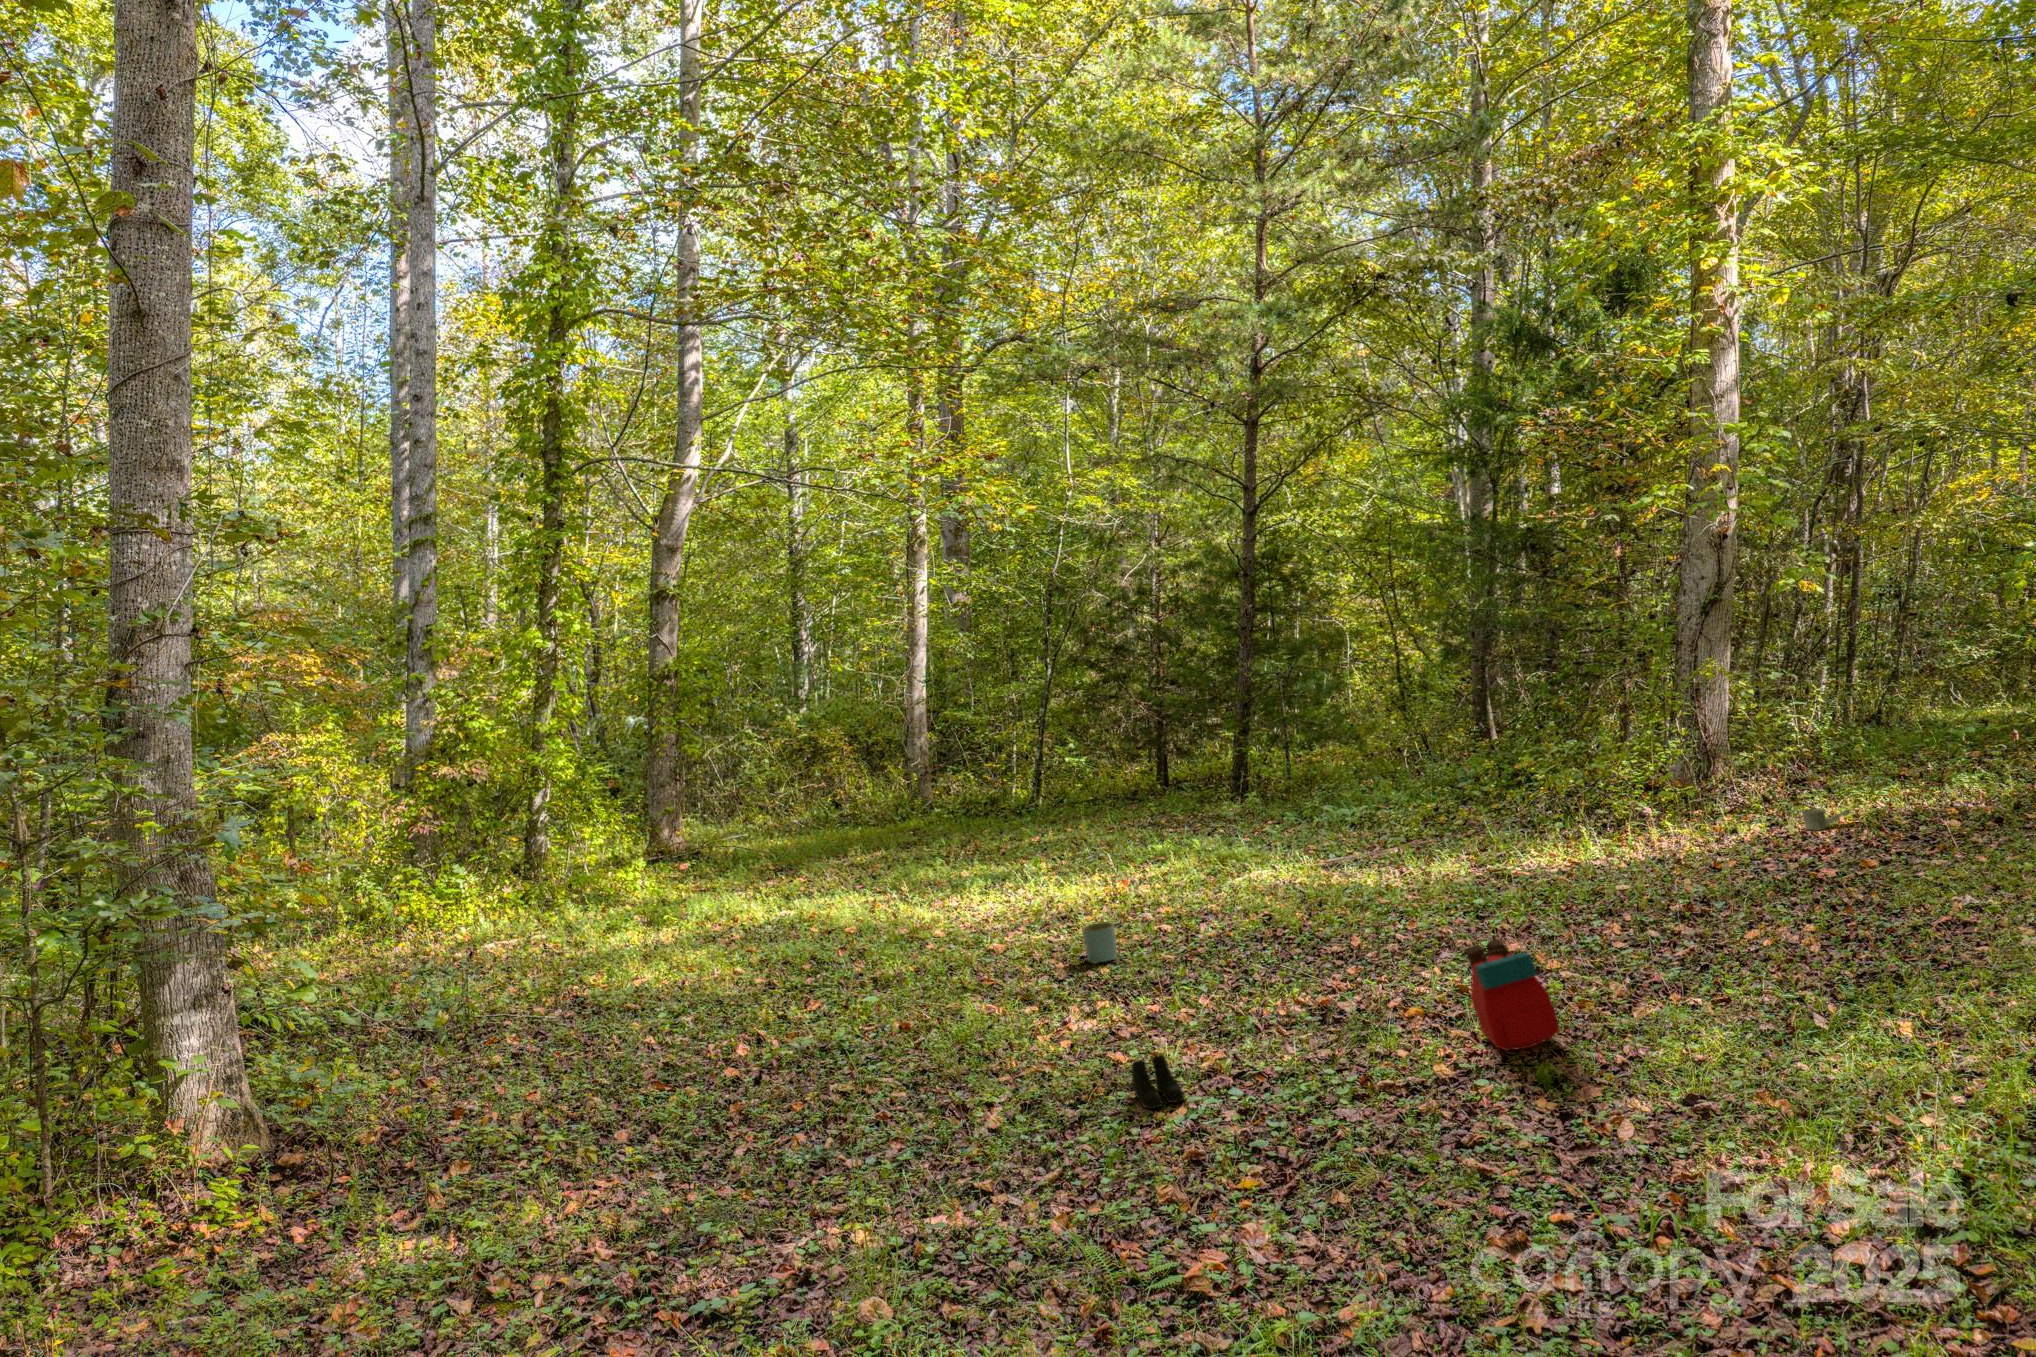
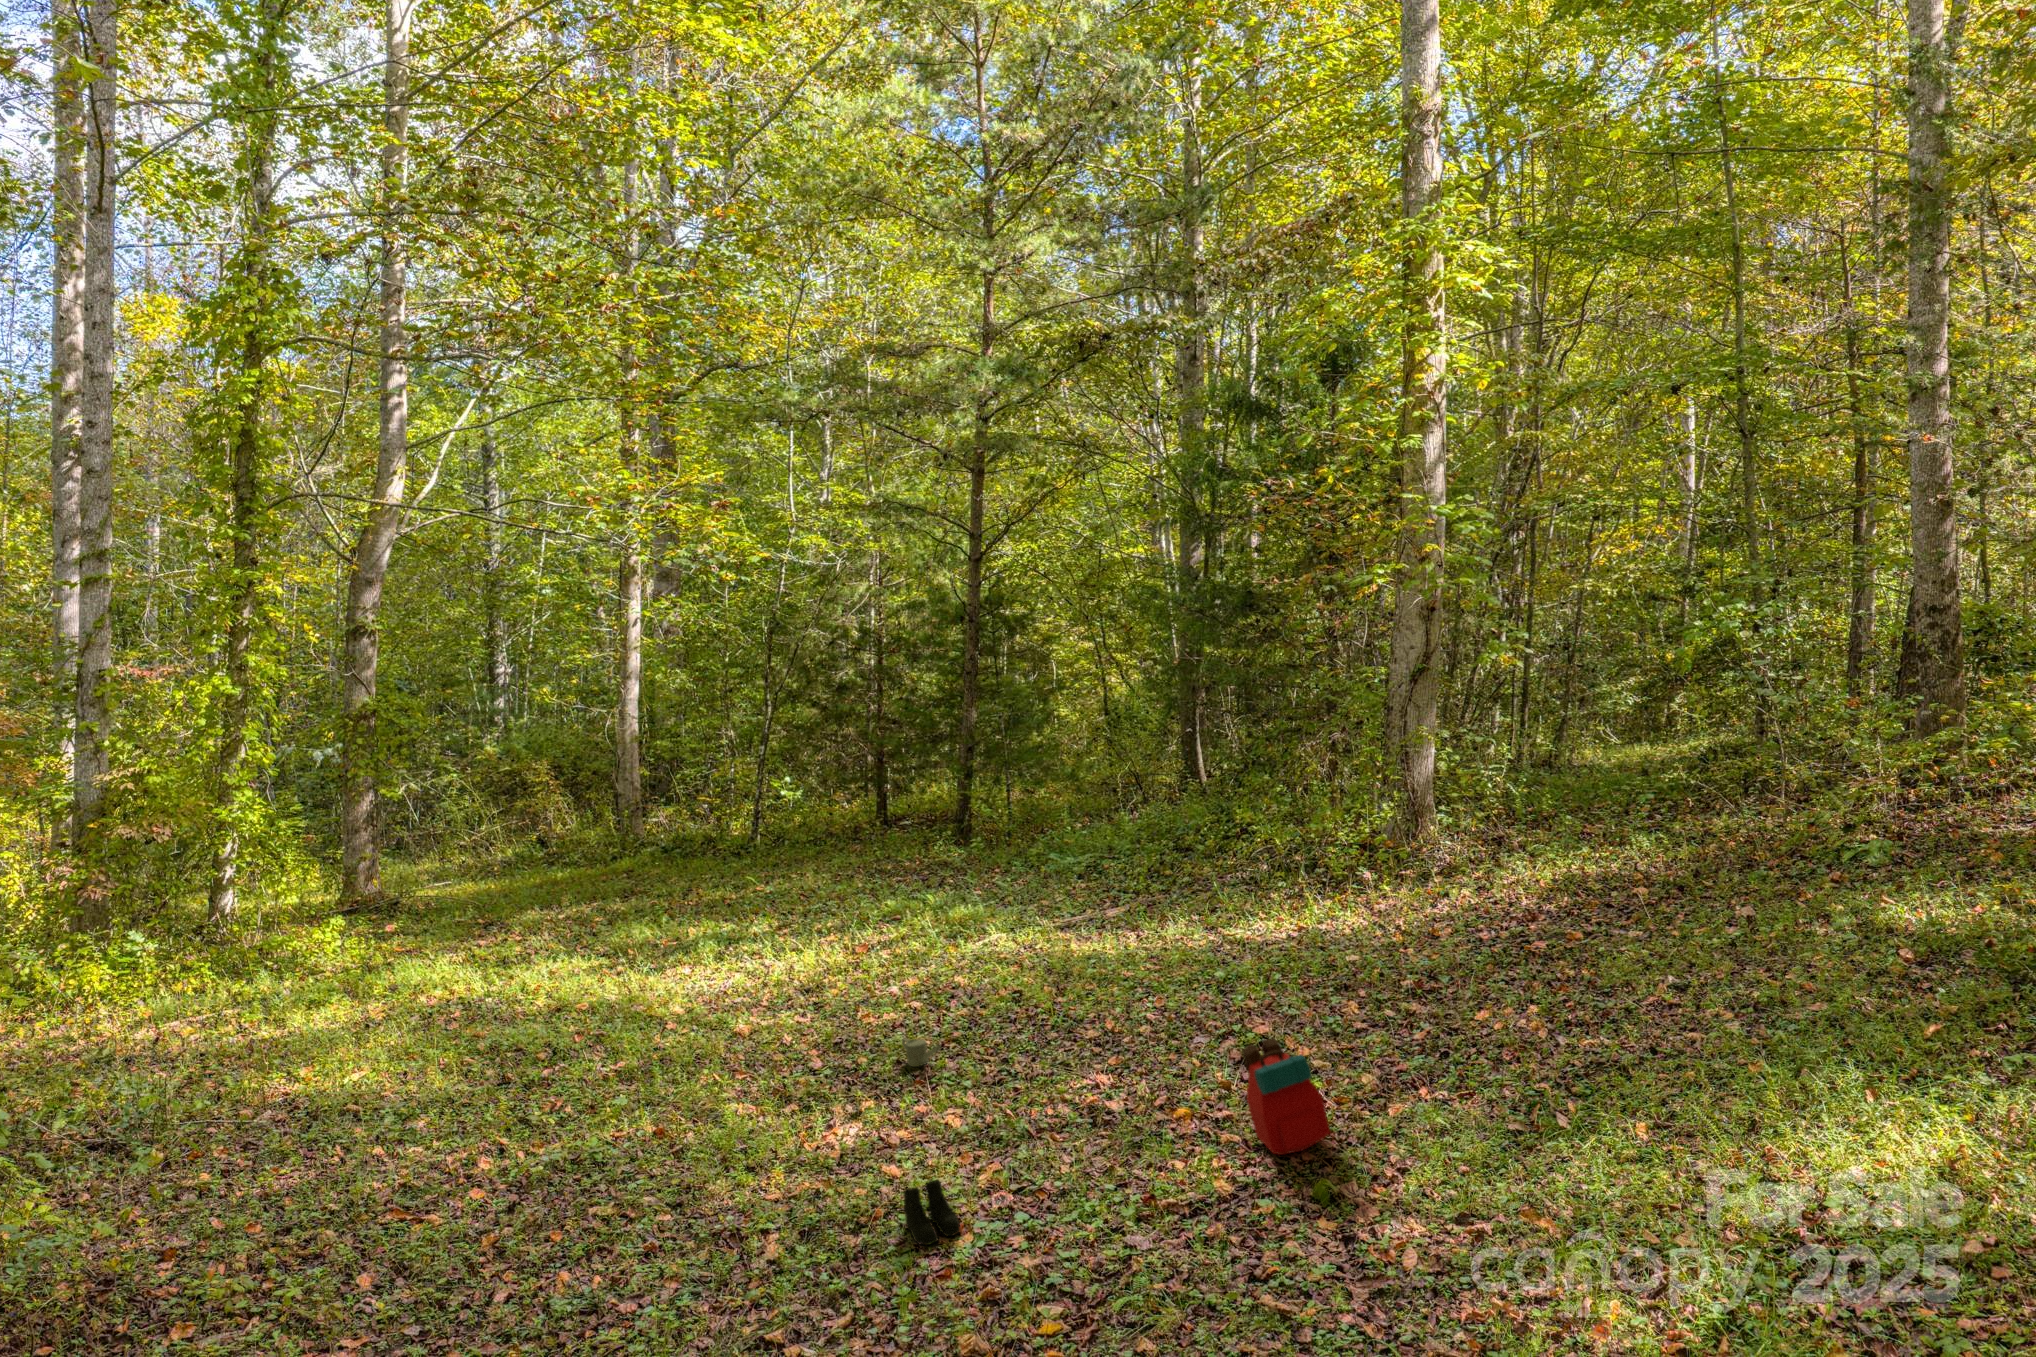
watering can: present [1793,809,1850,831] -> present [902,1039,941,1067]
planter: present [1082,922,1117,964] -> none [837,1004,874,1051]

